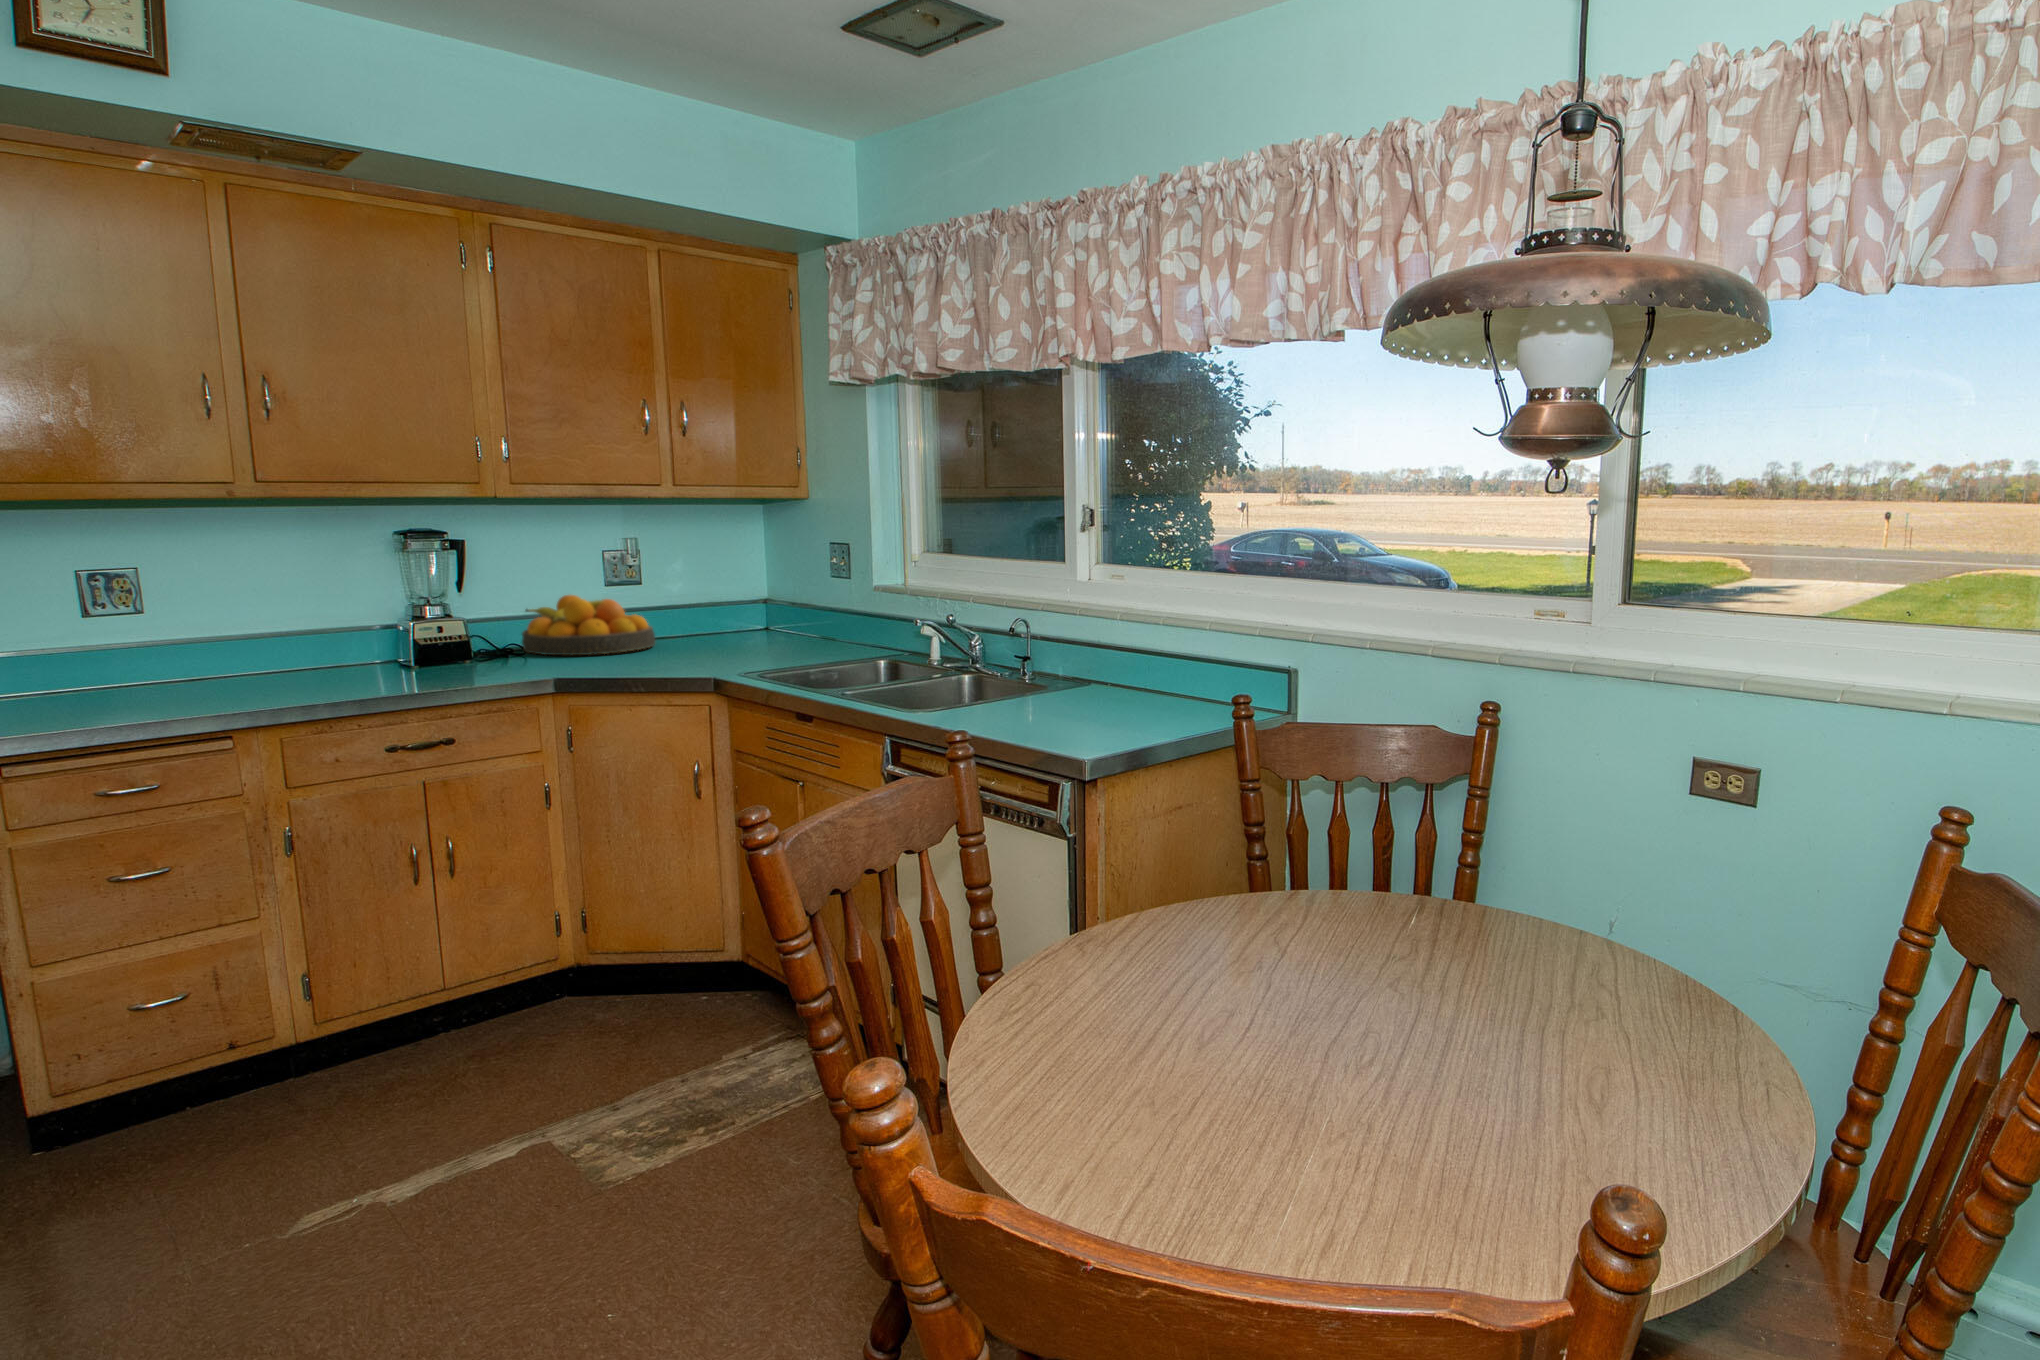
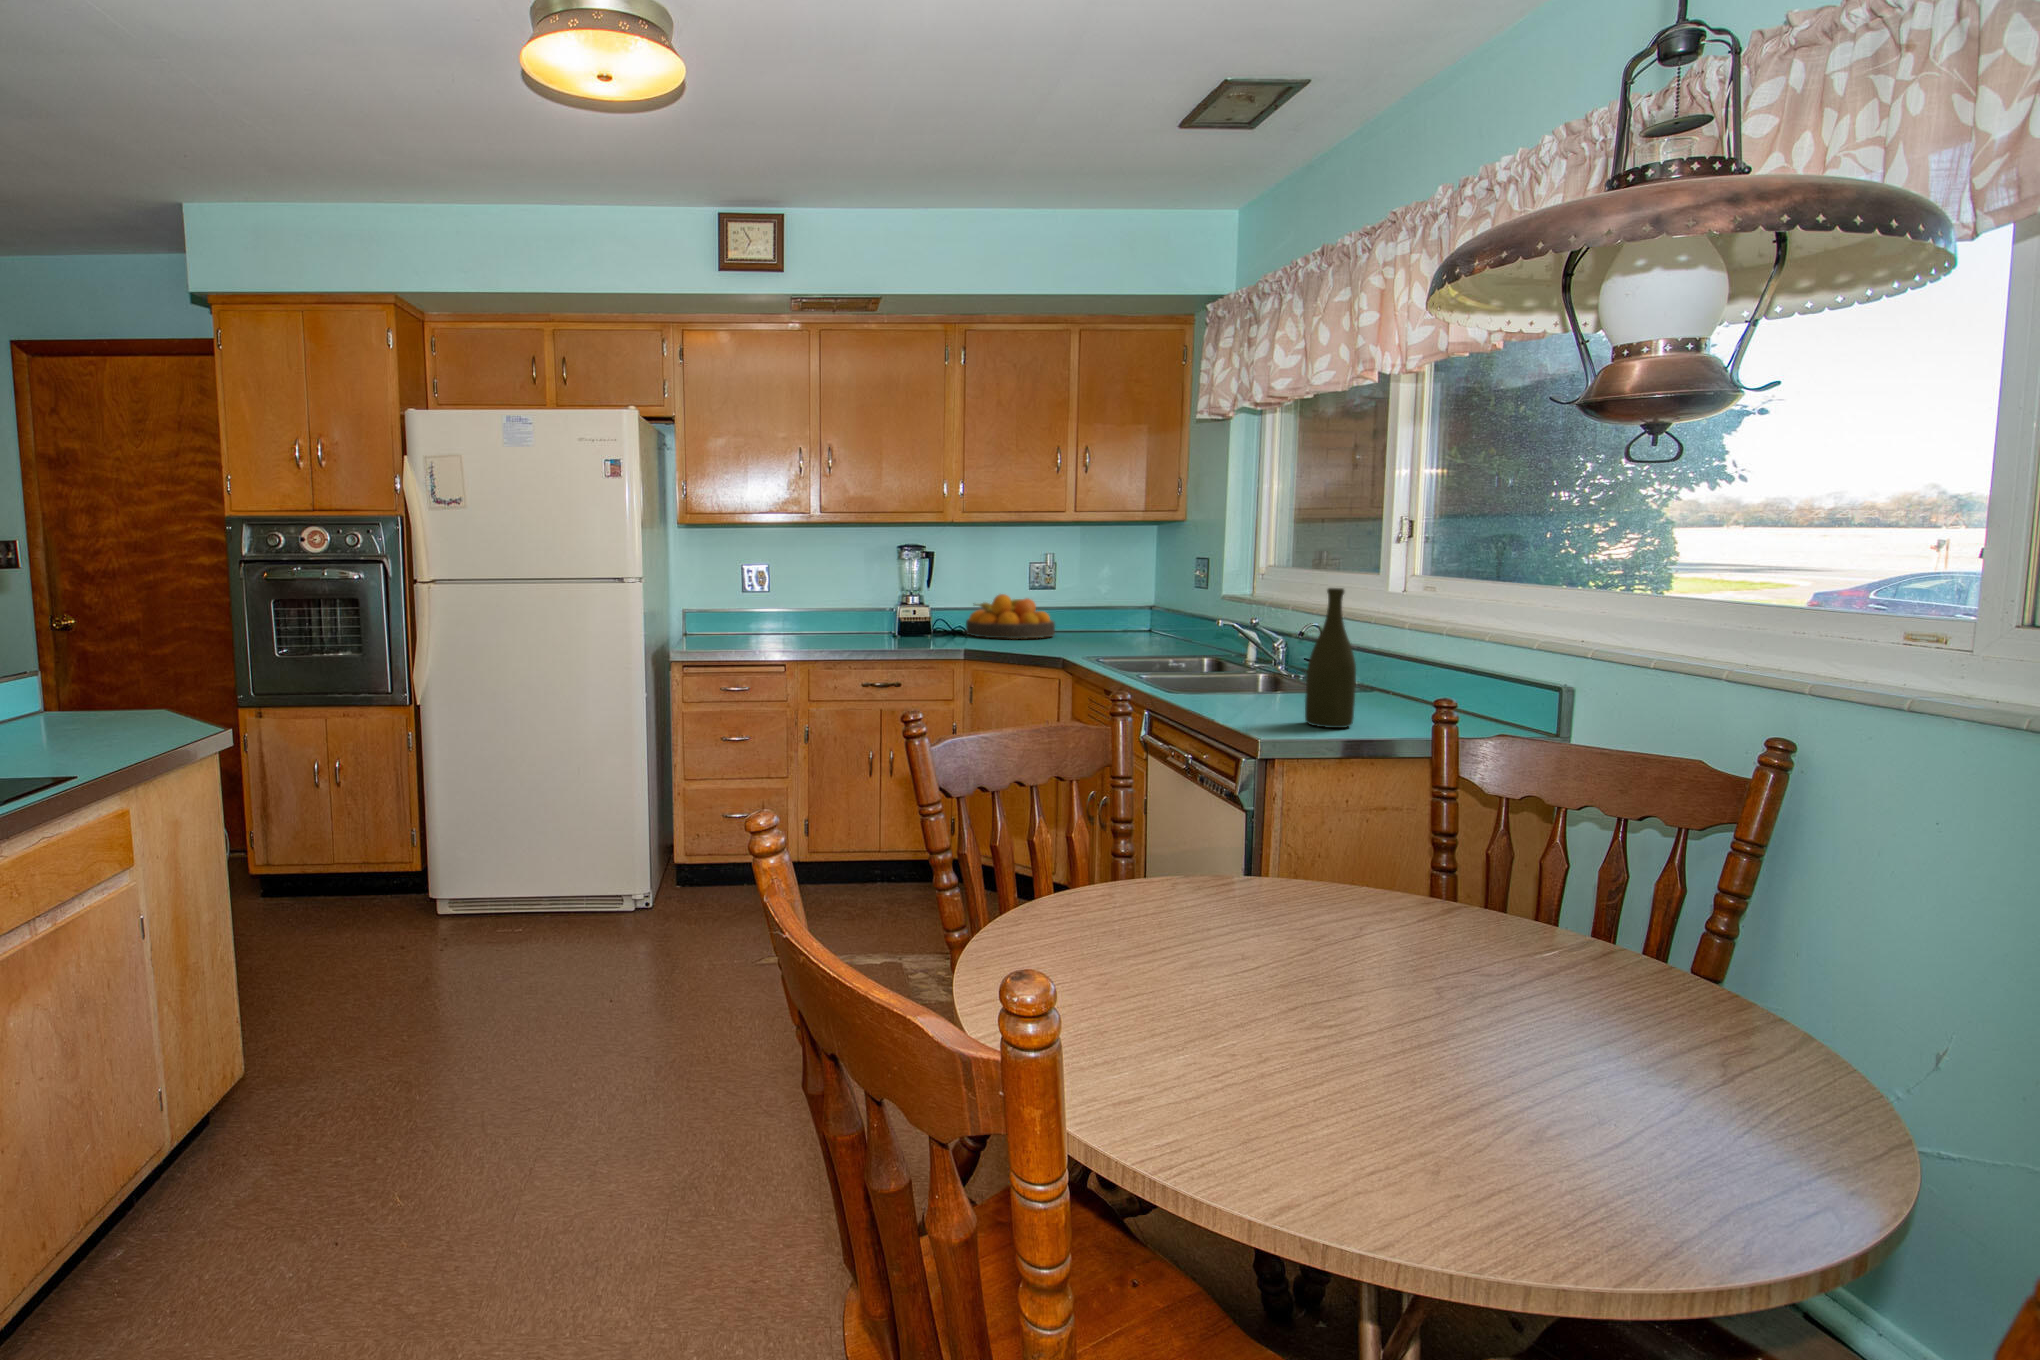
bottle: none [1078,588,1125,733] -> present [1305,588,1356,728]

